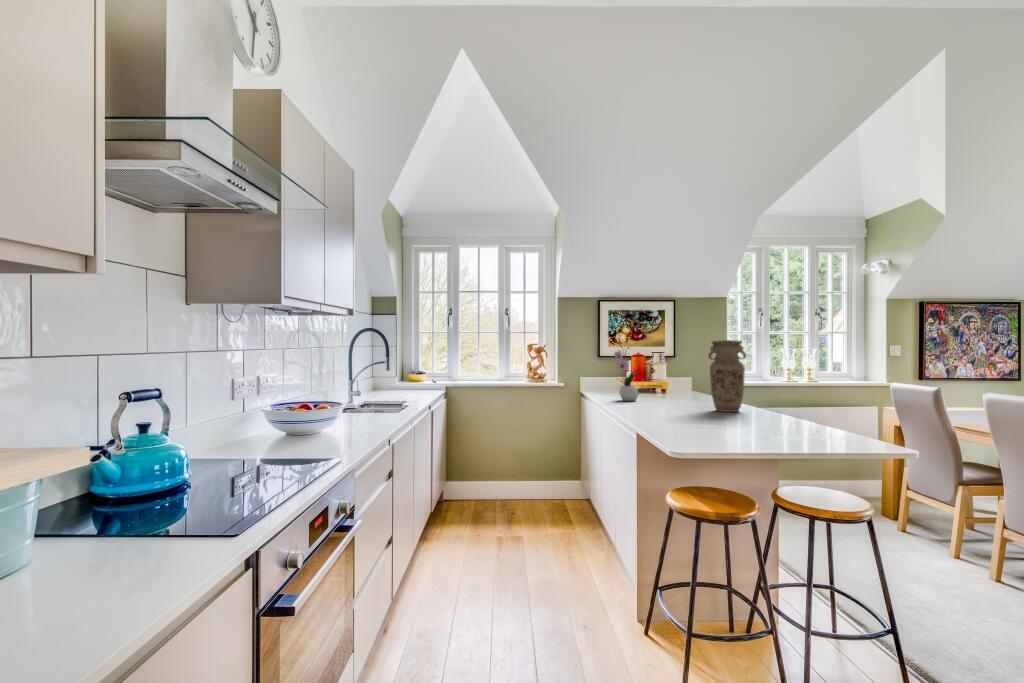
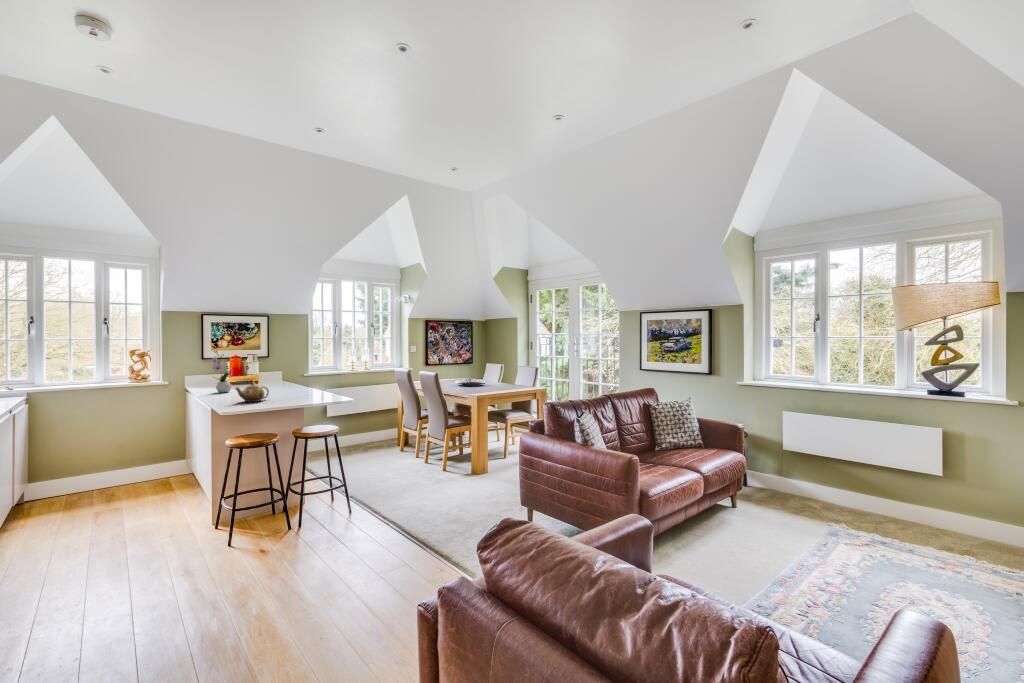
vase: present [708,340,746,412] -> none [277,351,300,394]
teapot: none [657,388,706,421] -> present [236,383,269,402]

